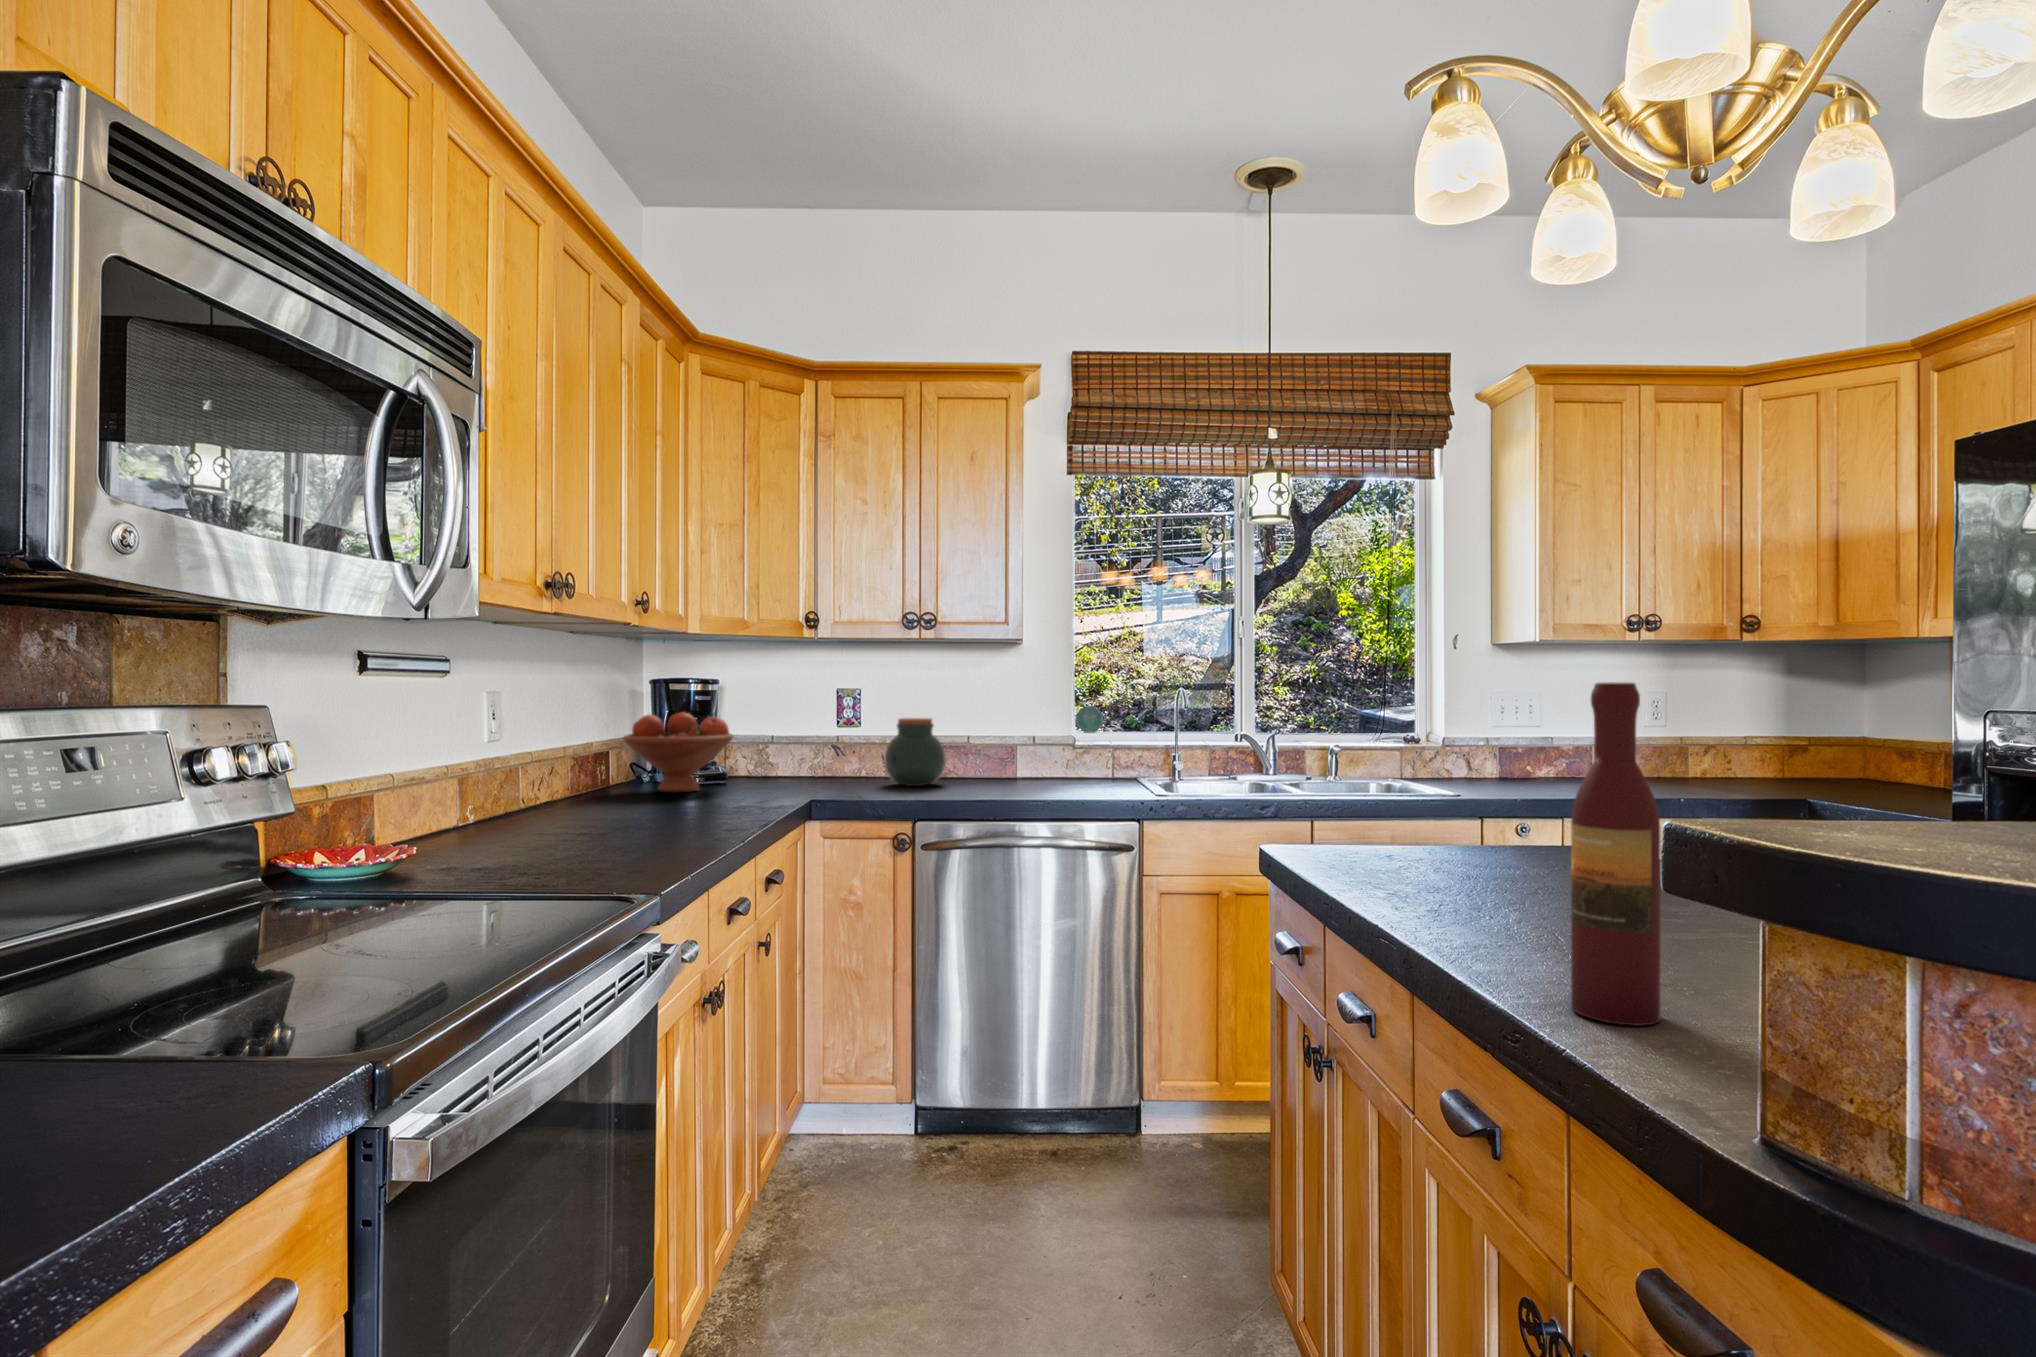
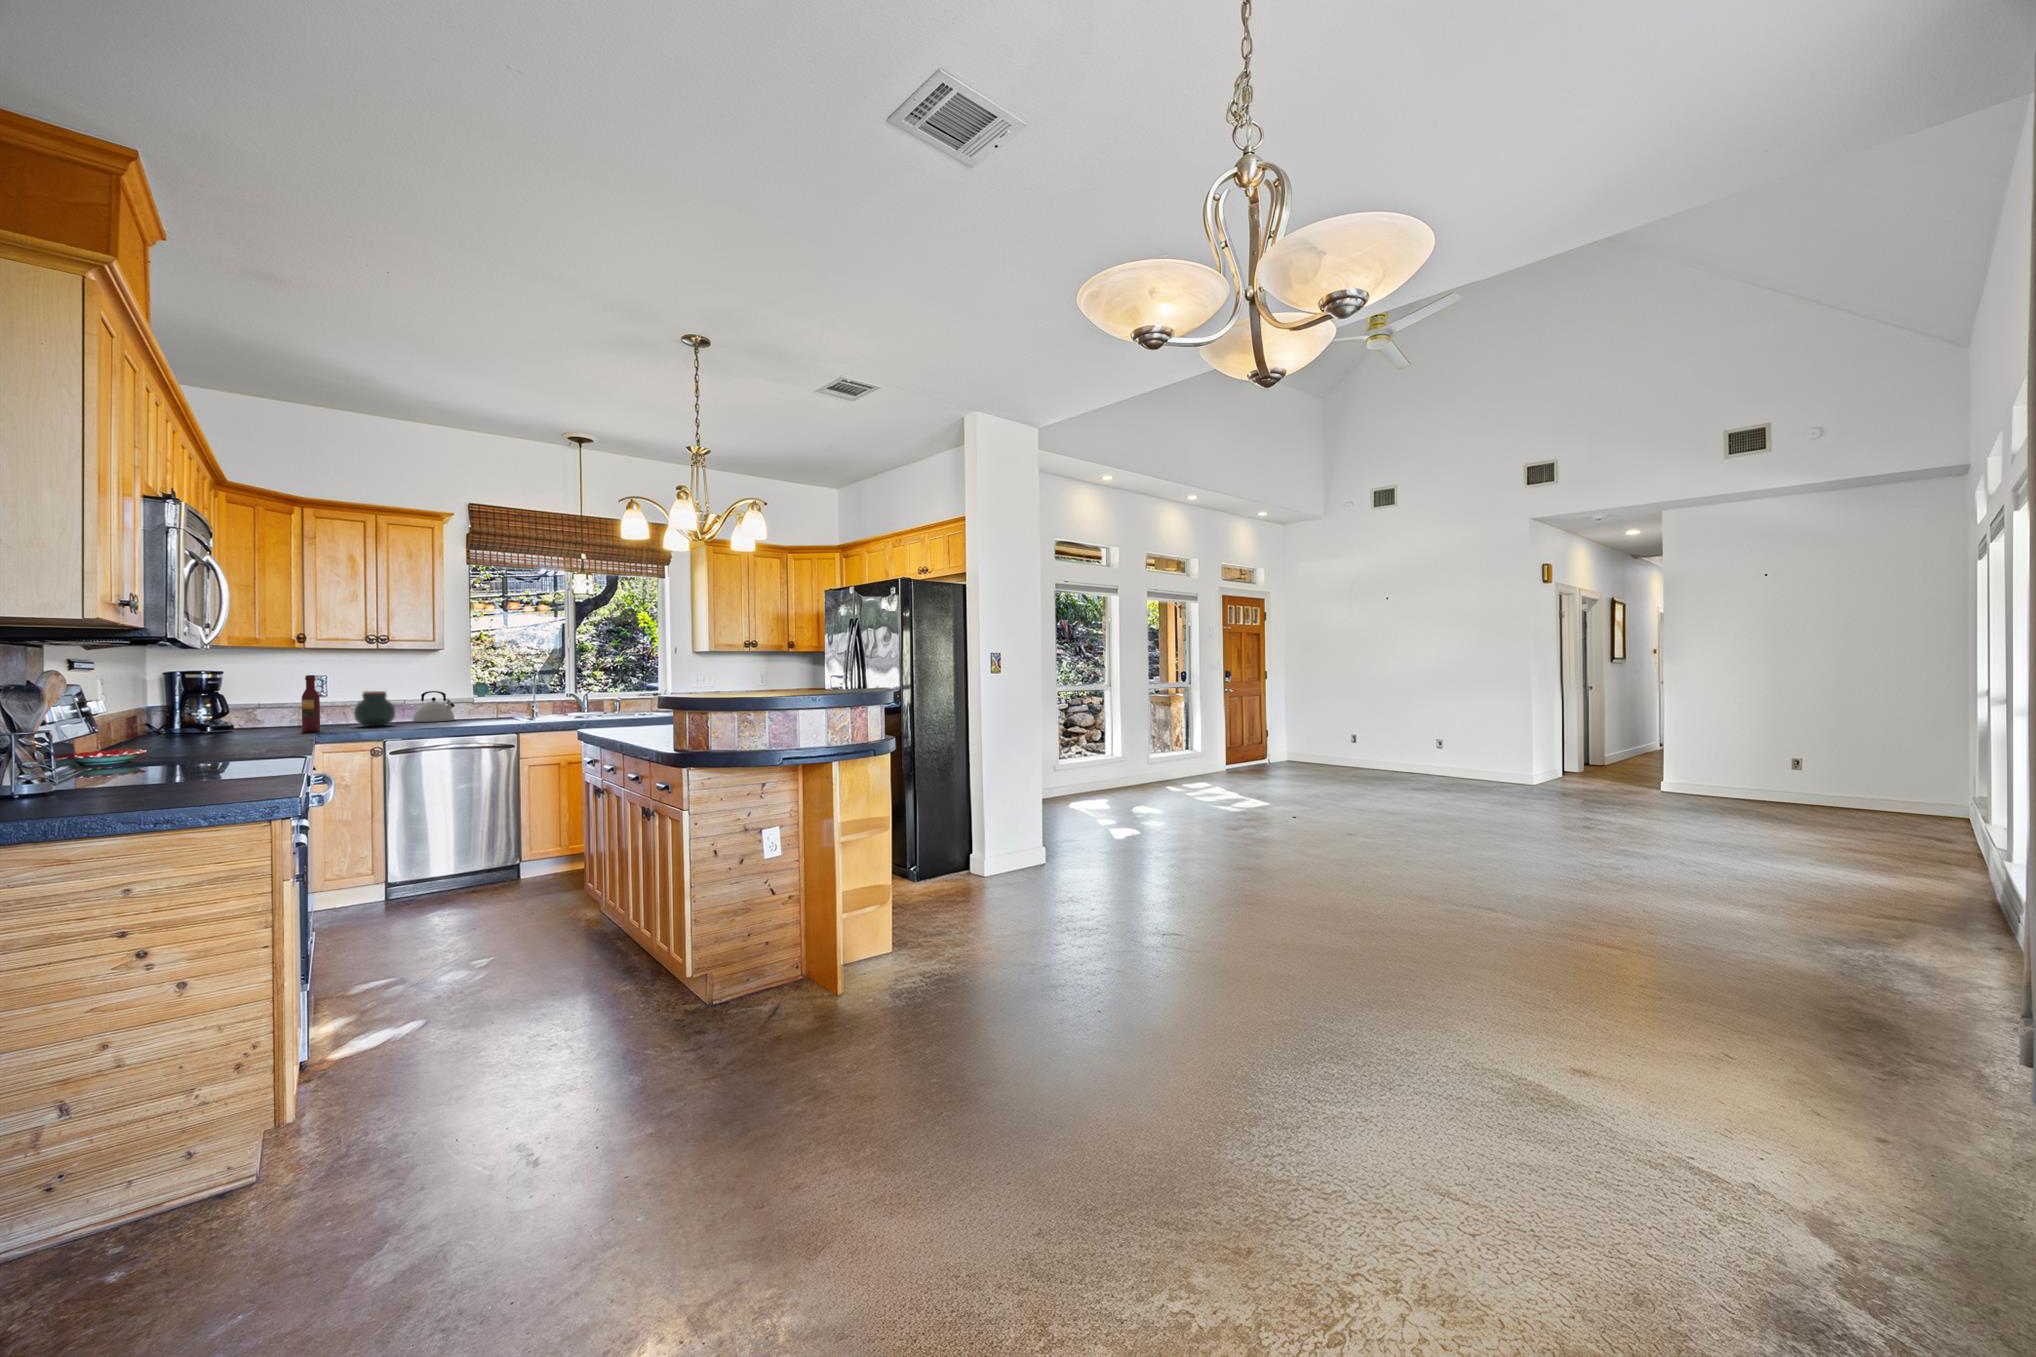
wine bottle: present [1571,682,1661,1025] -> present [302,675,320,732]
fruit bowl: present [623,712,733,793] -> none [161,692,248,736]
kettle: none [980,720,1043,779] -> present [413,691,455,722]

